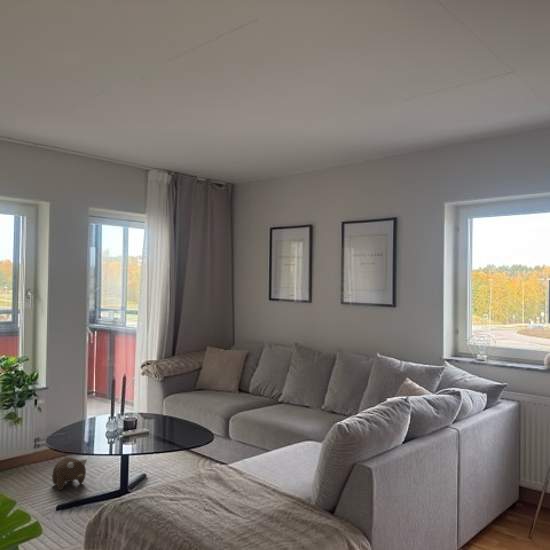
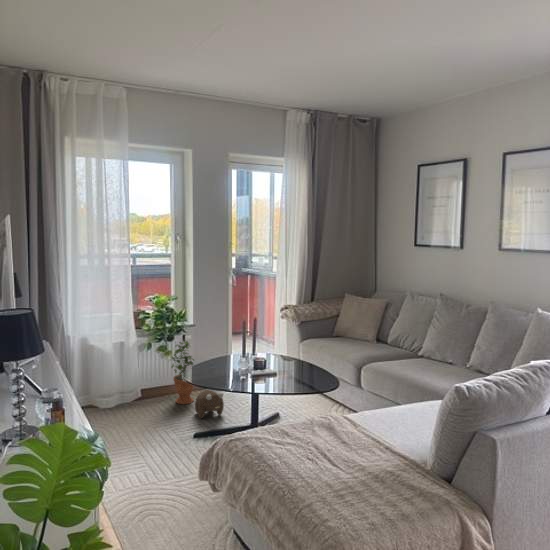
potted plant: none [18,403,50,477] -> present [172,340,194,404]

